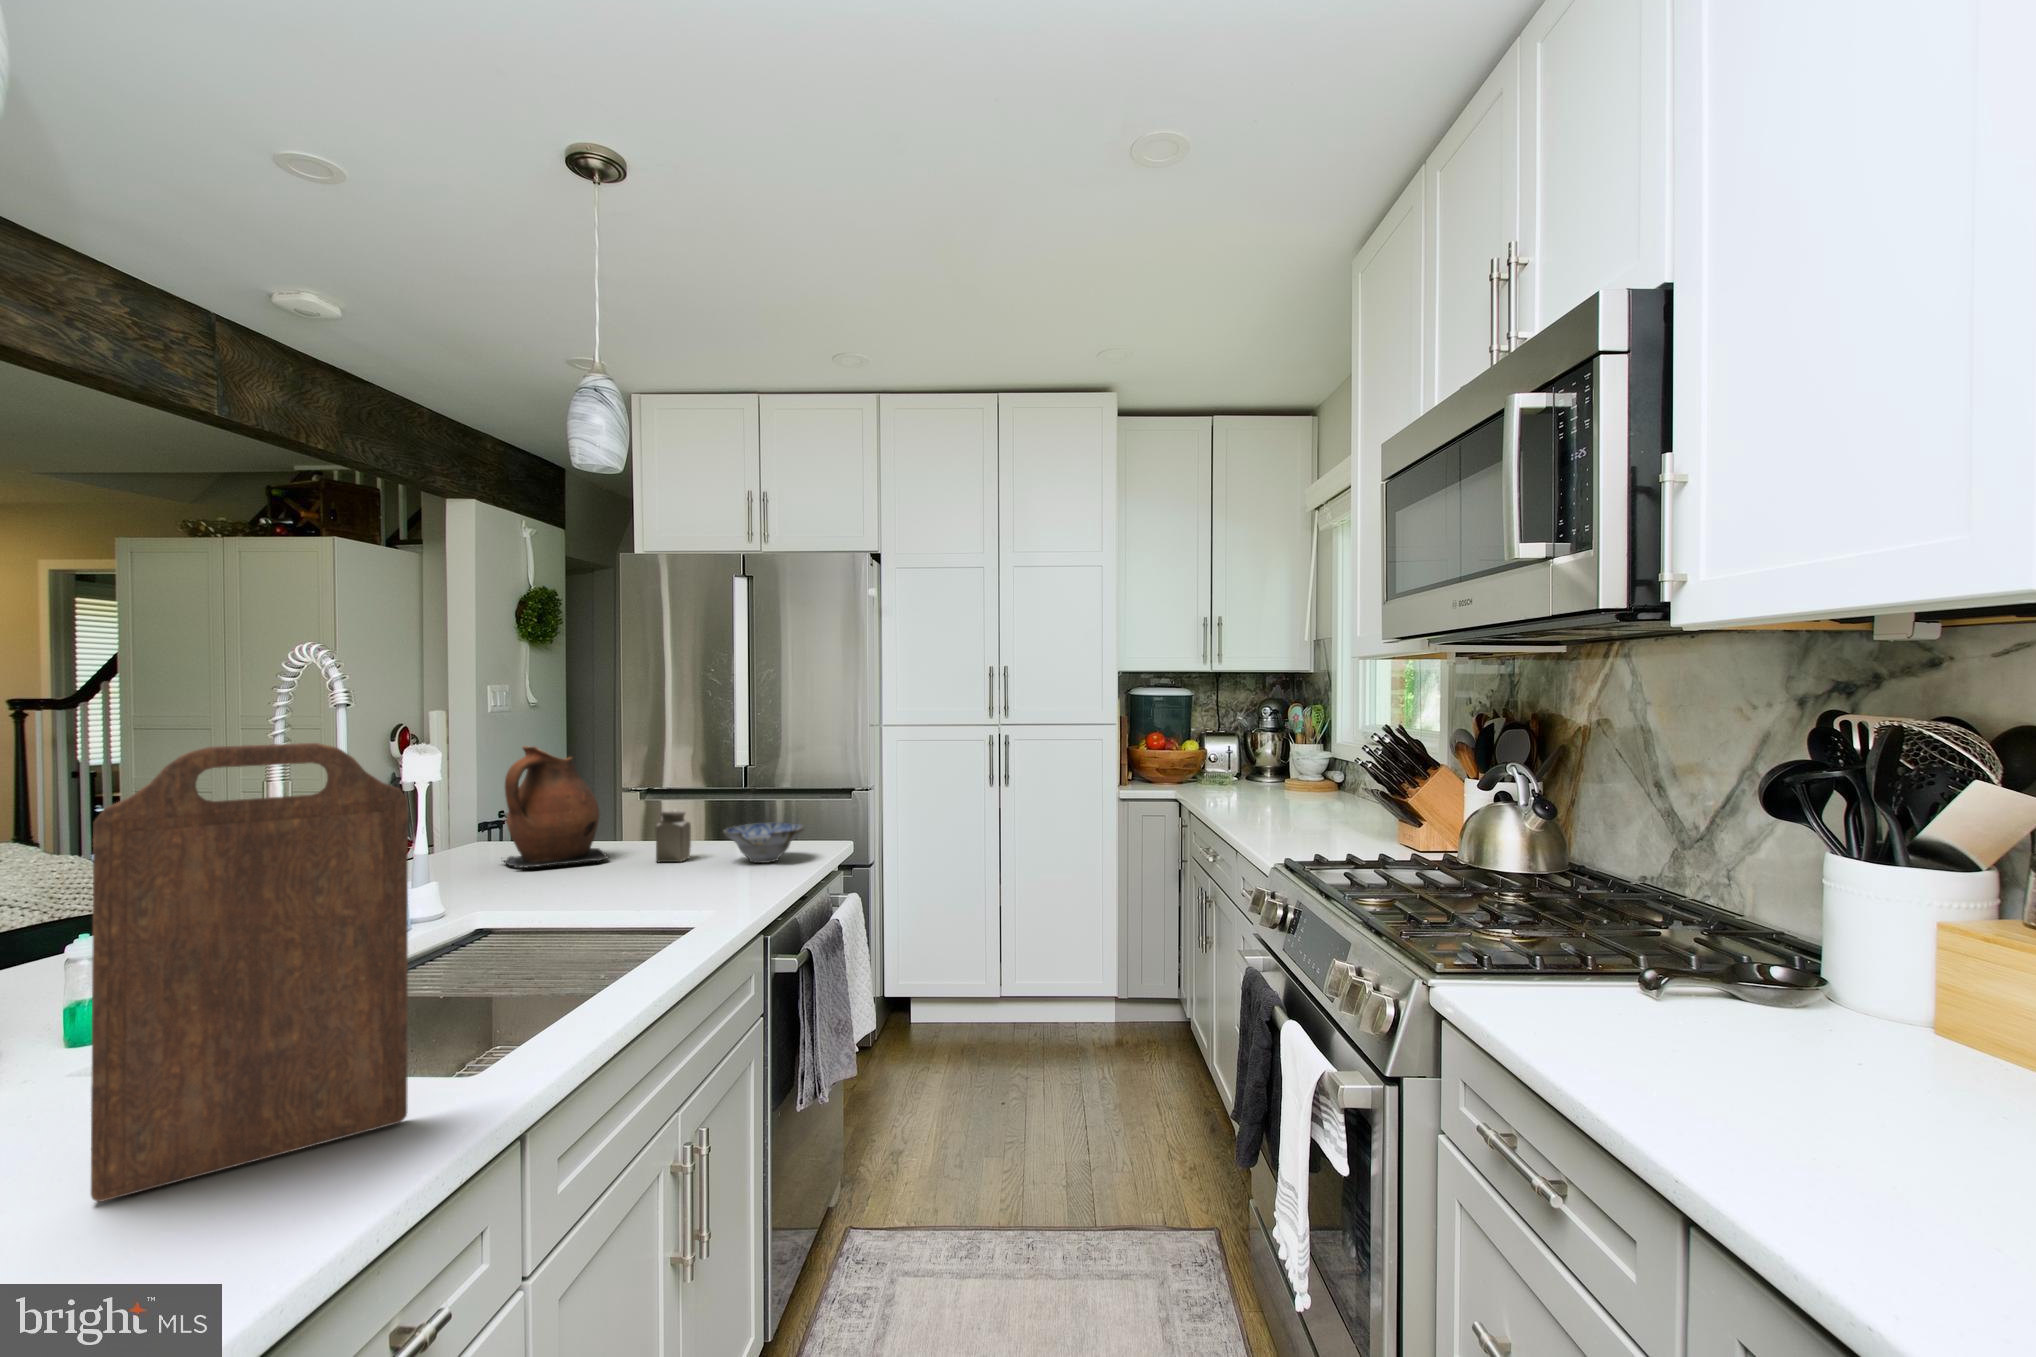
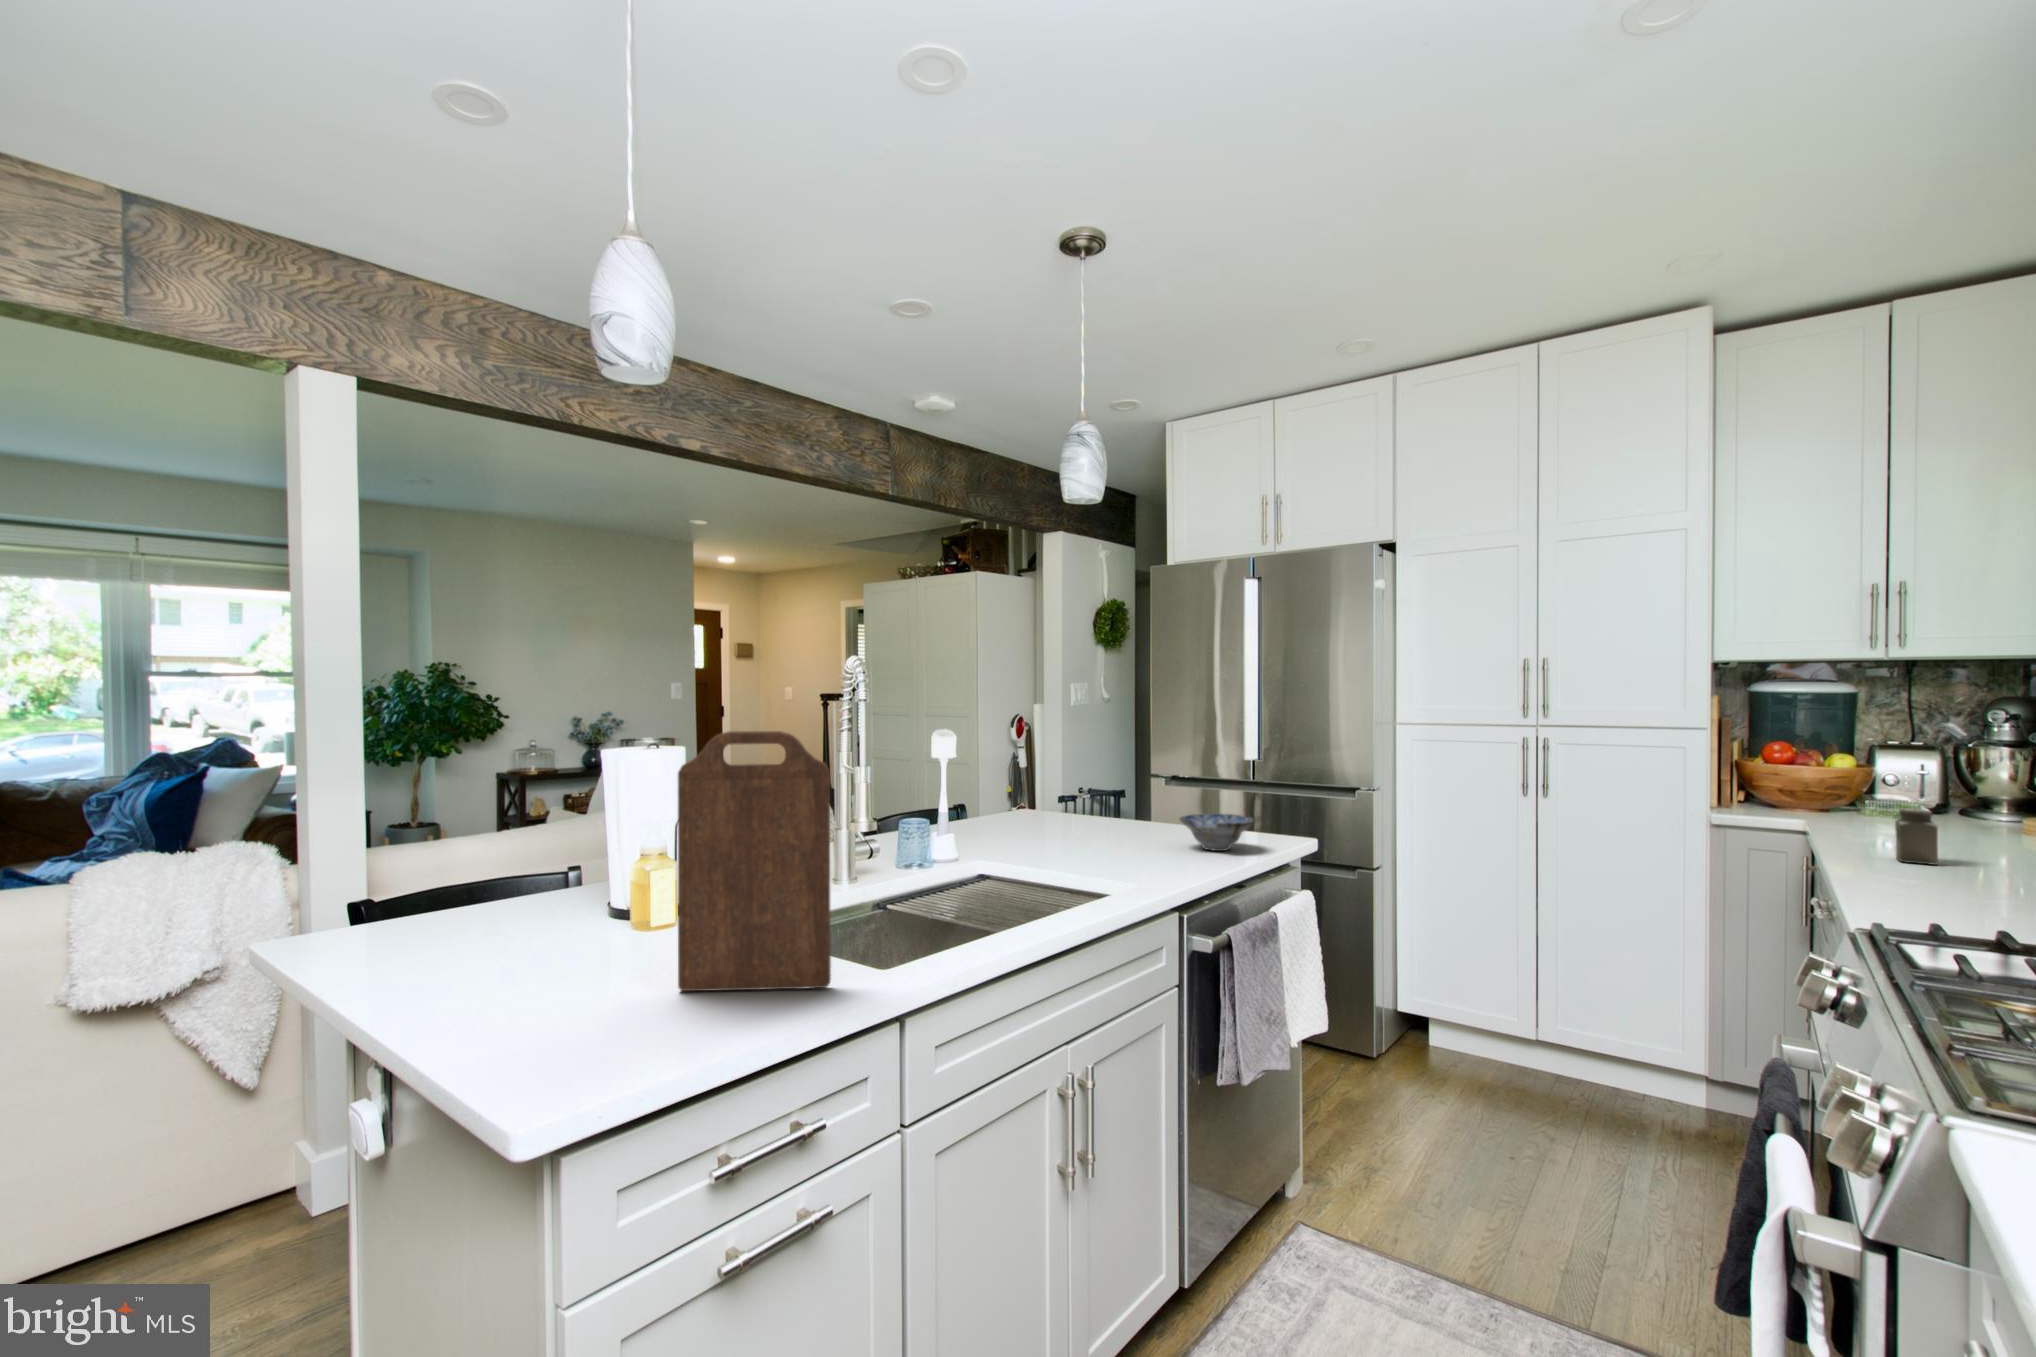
ceramic pitcher: present [501,746,608,868] -> none [1017,733,1094,835]
salt shaker: present [656,809,691,862] -> present [1895,808,1938,865]

